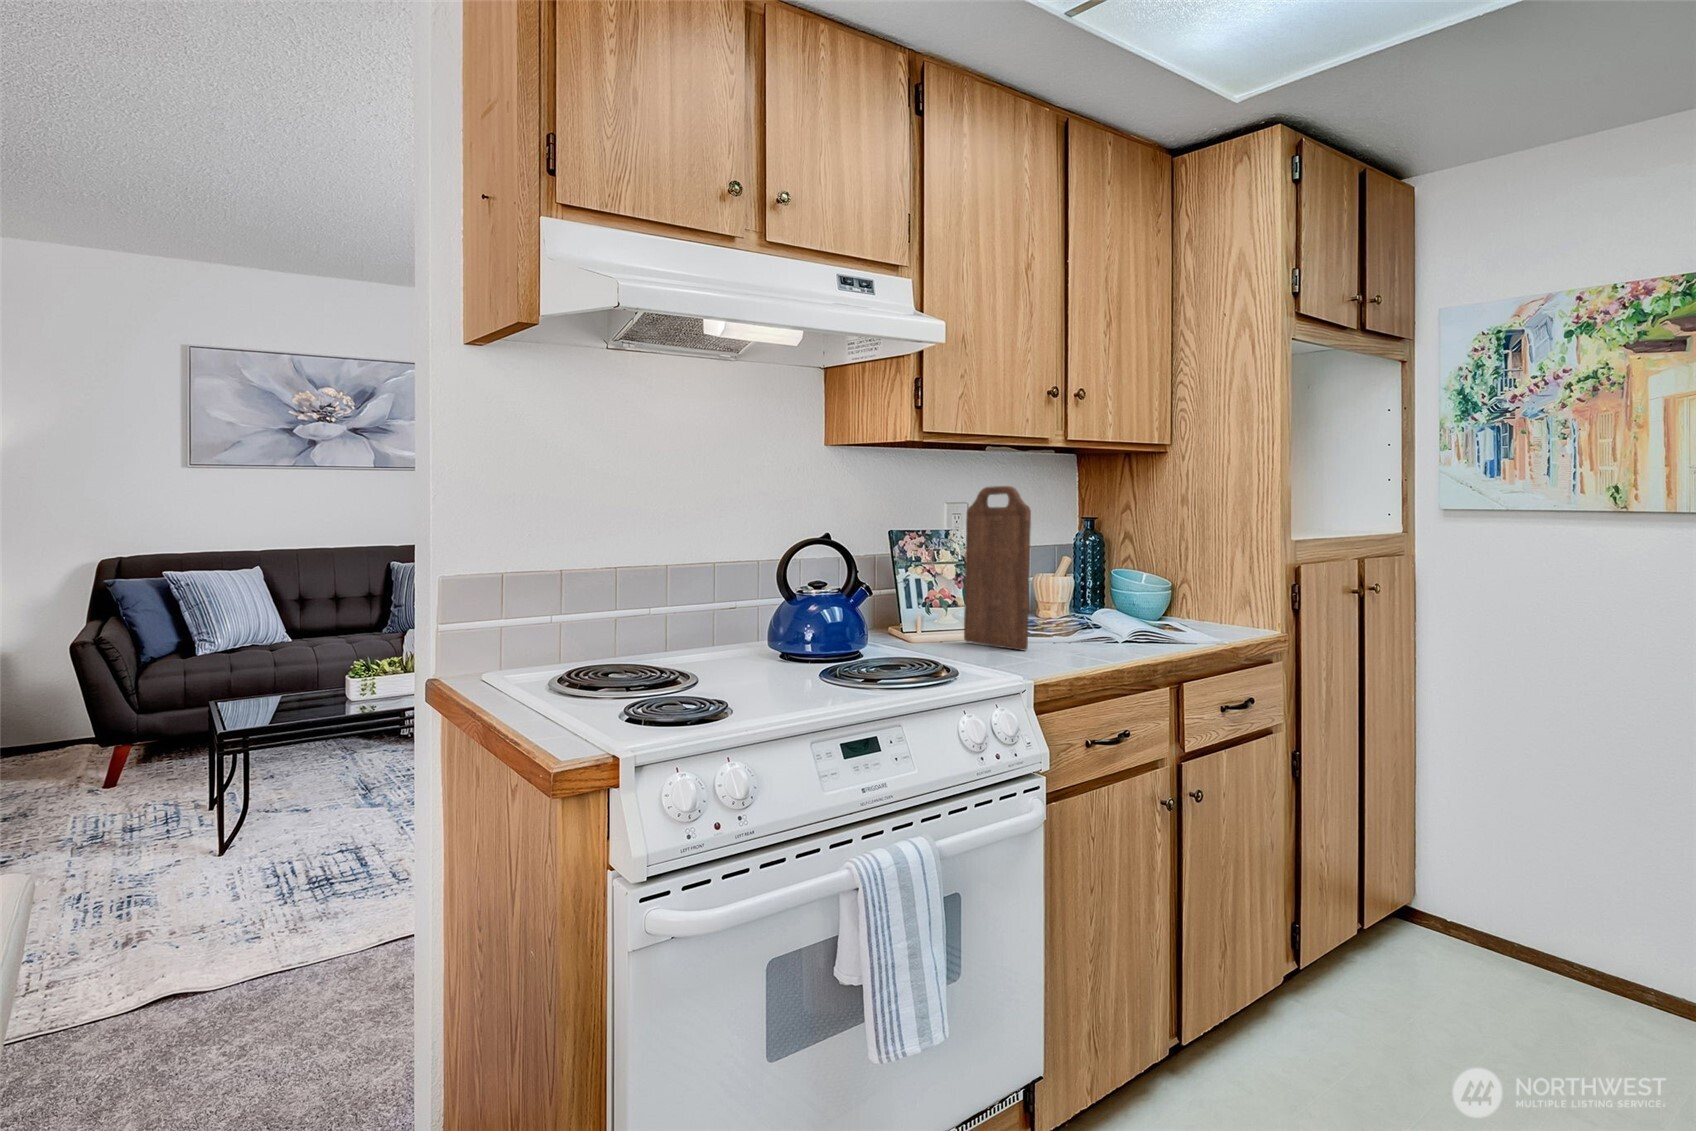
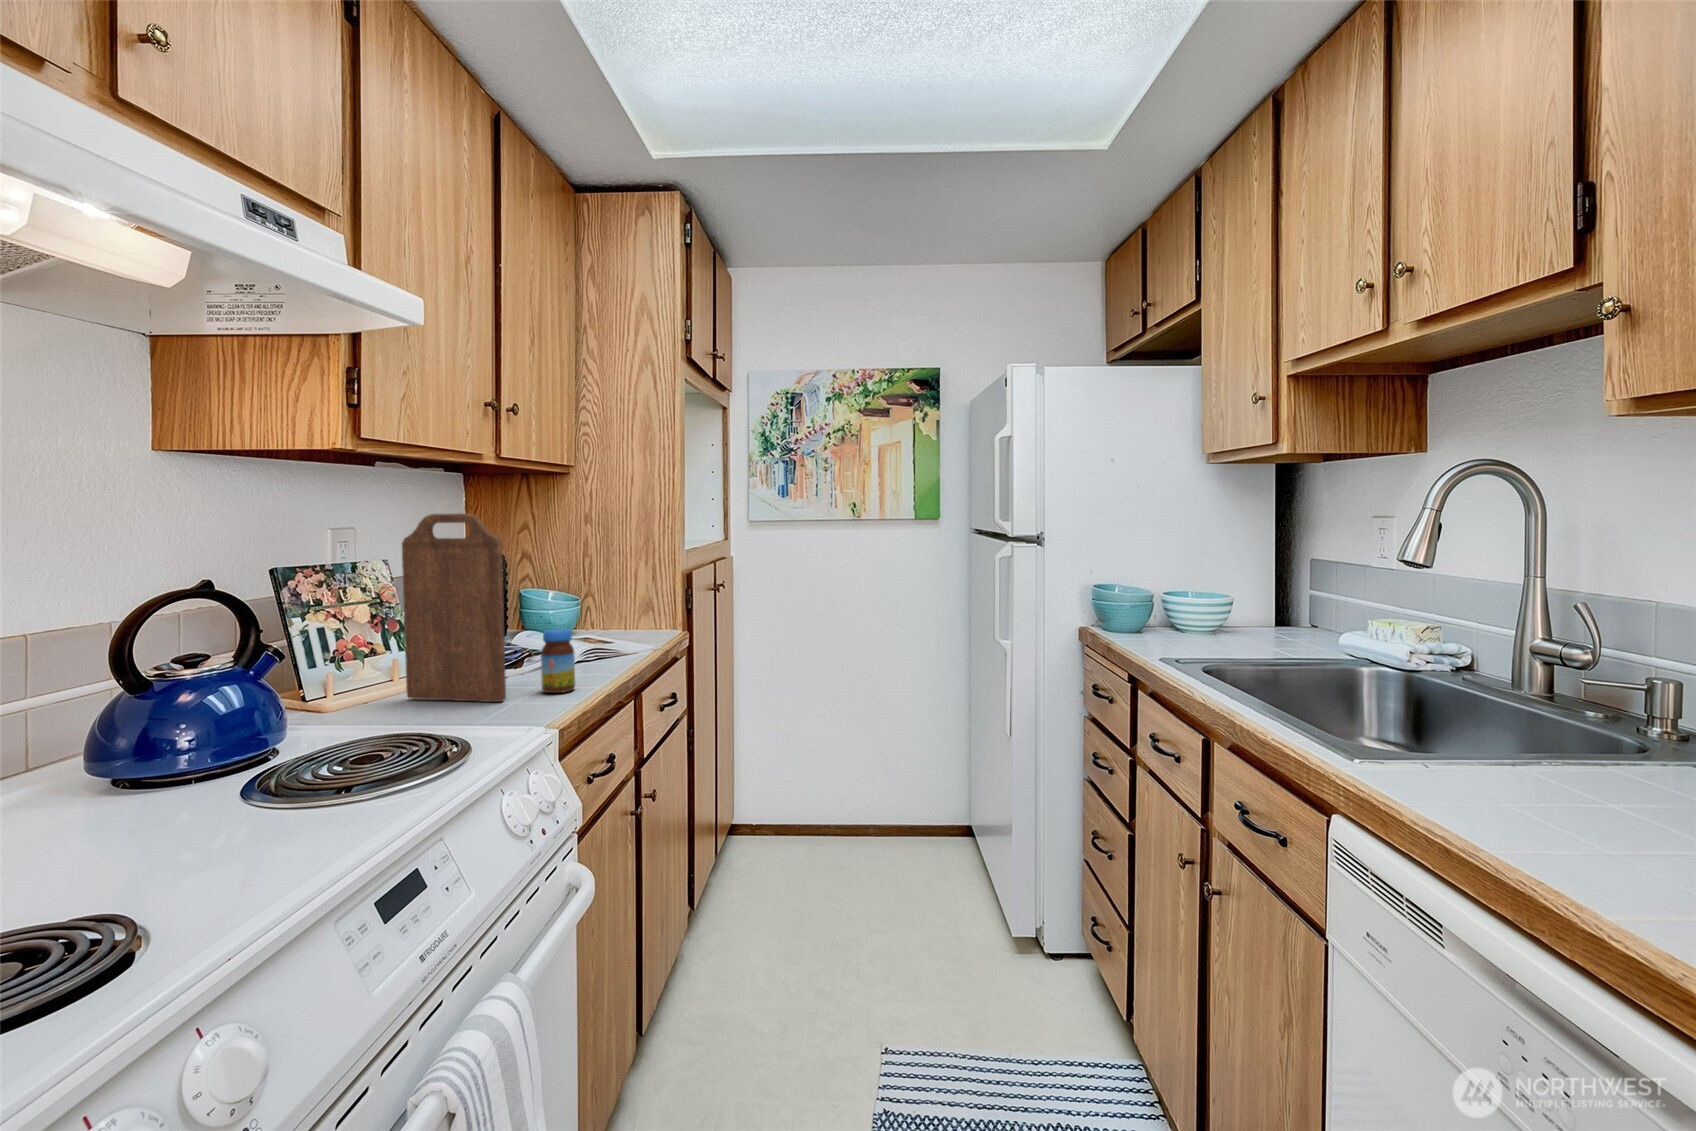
jar: none [1061,593,1091,651] -> present [541,629,575,693]

